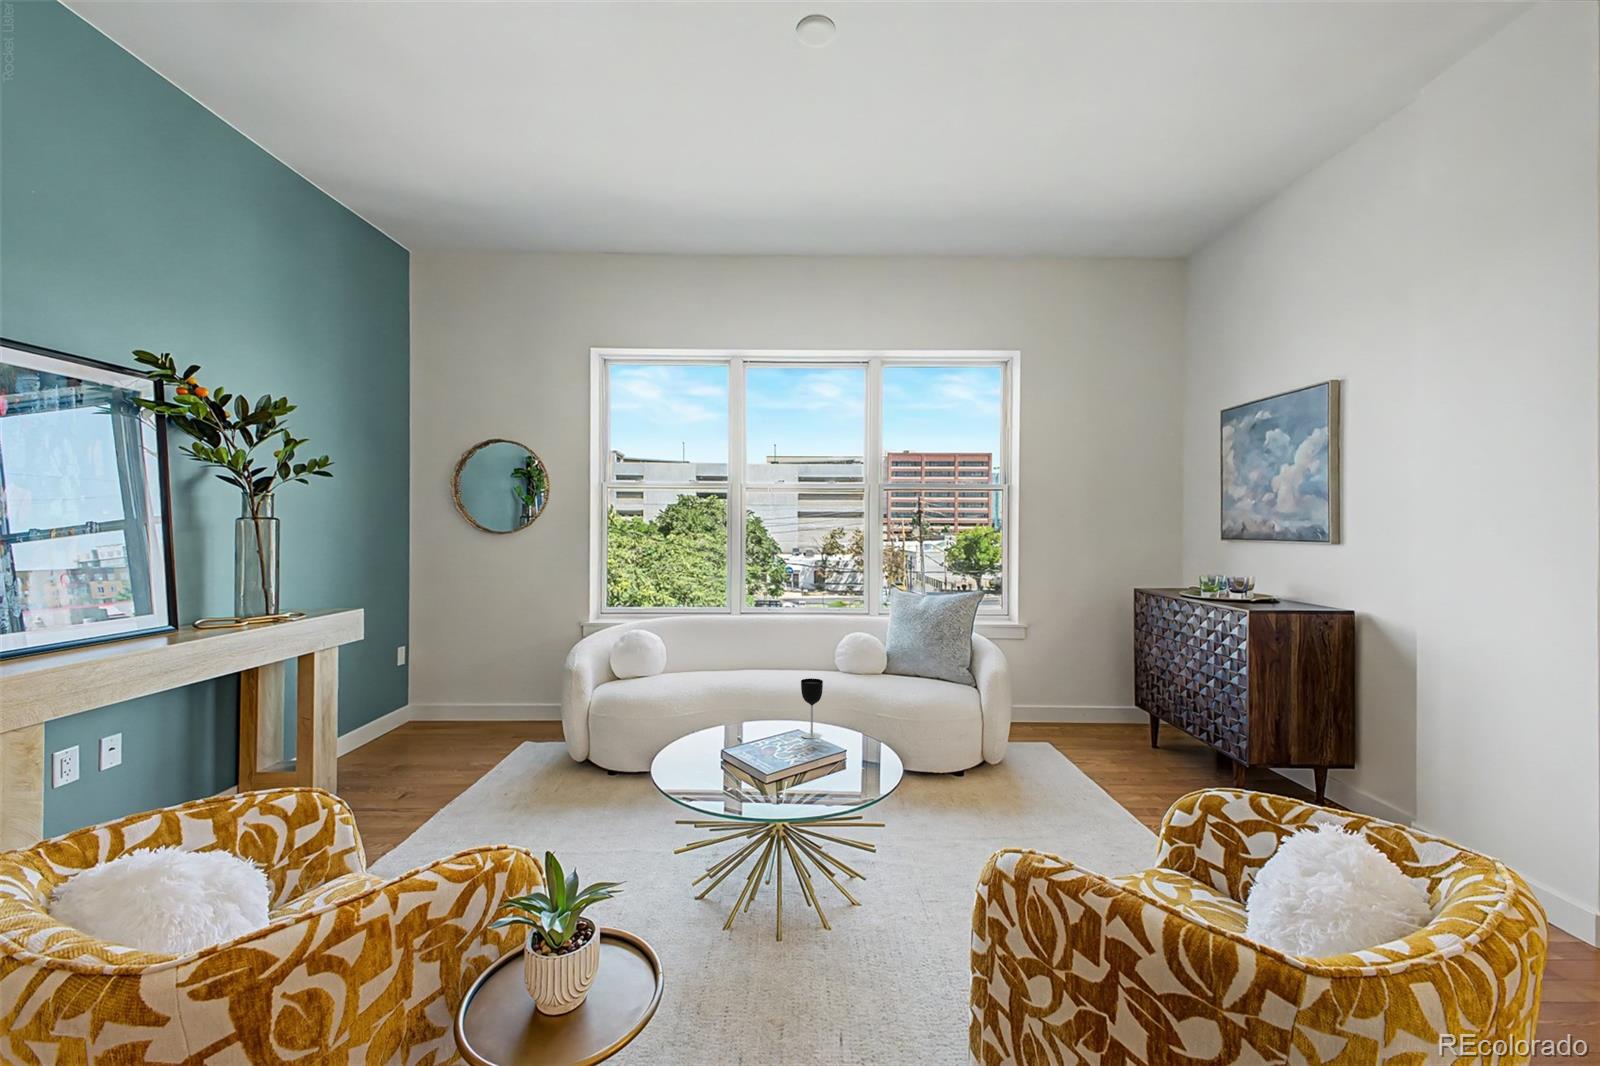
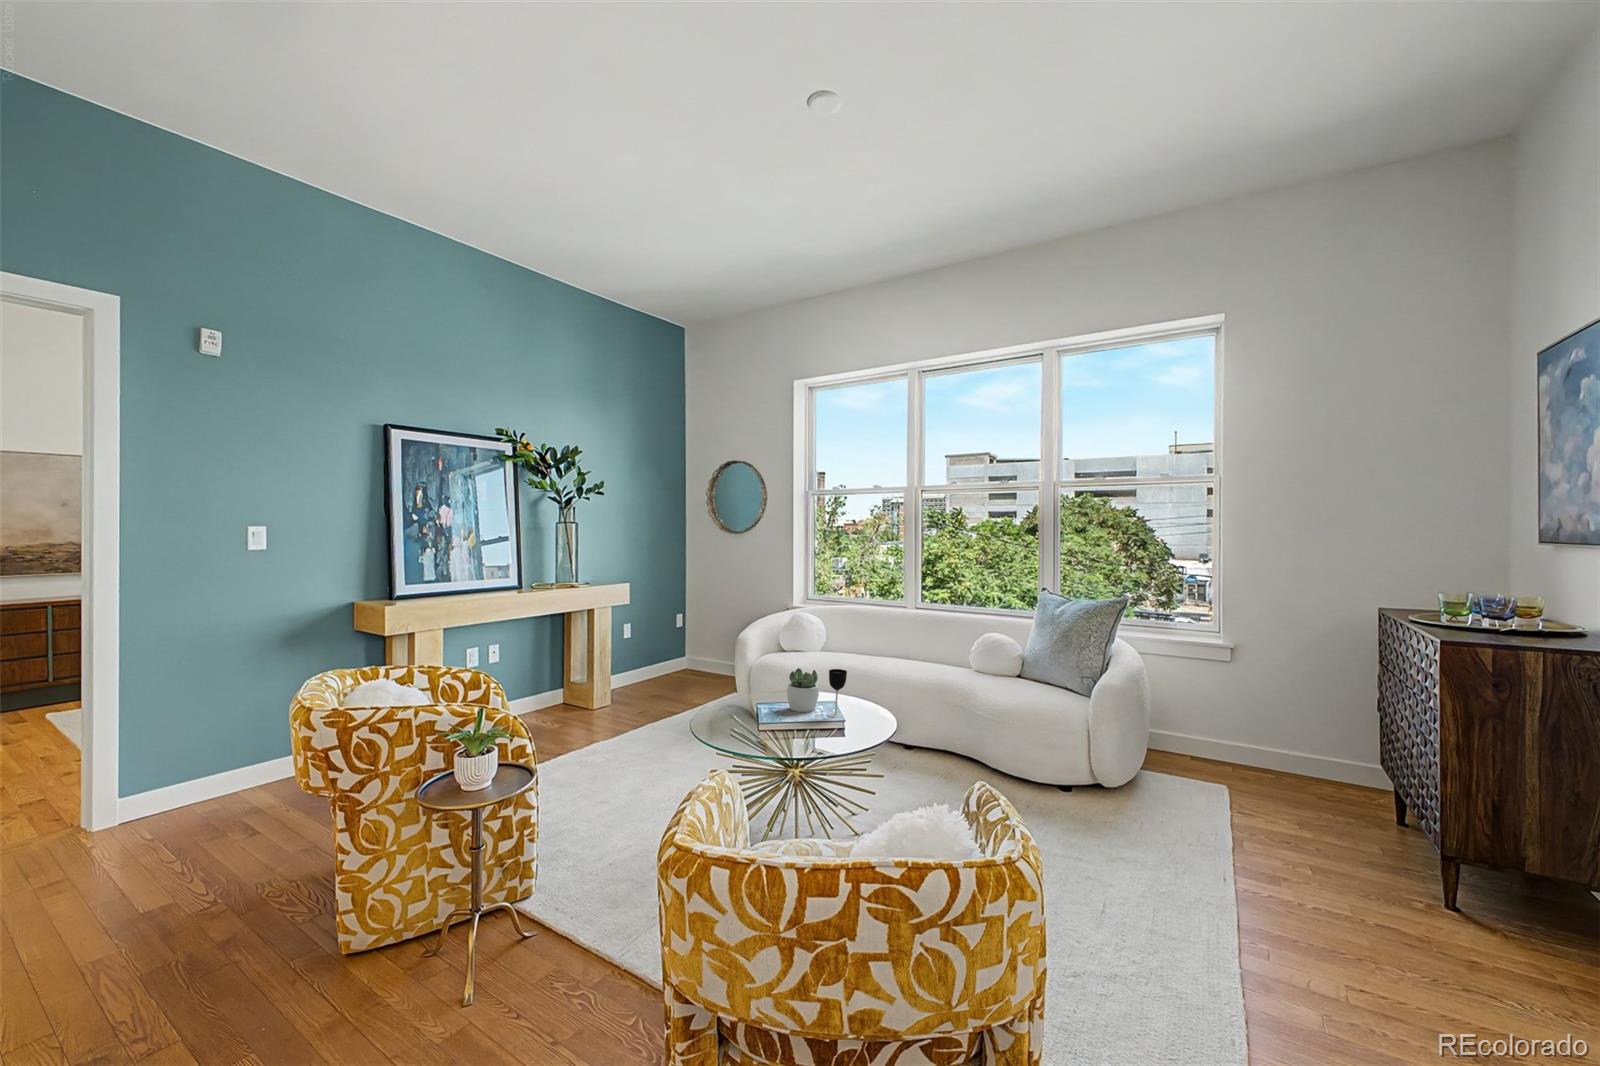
succulent plant: none [736,685,778,741] -> present [787,668,819,712]

